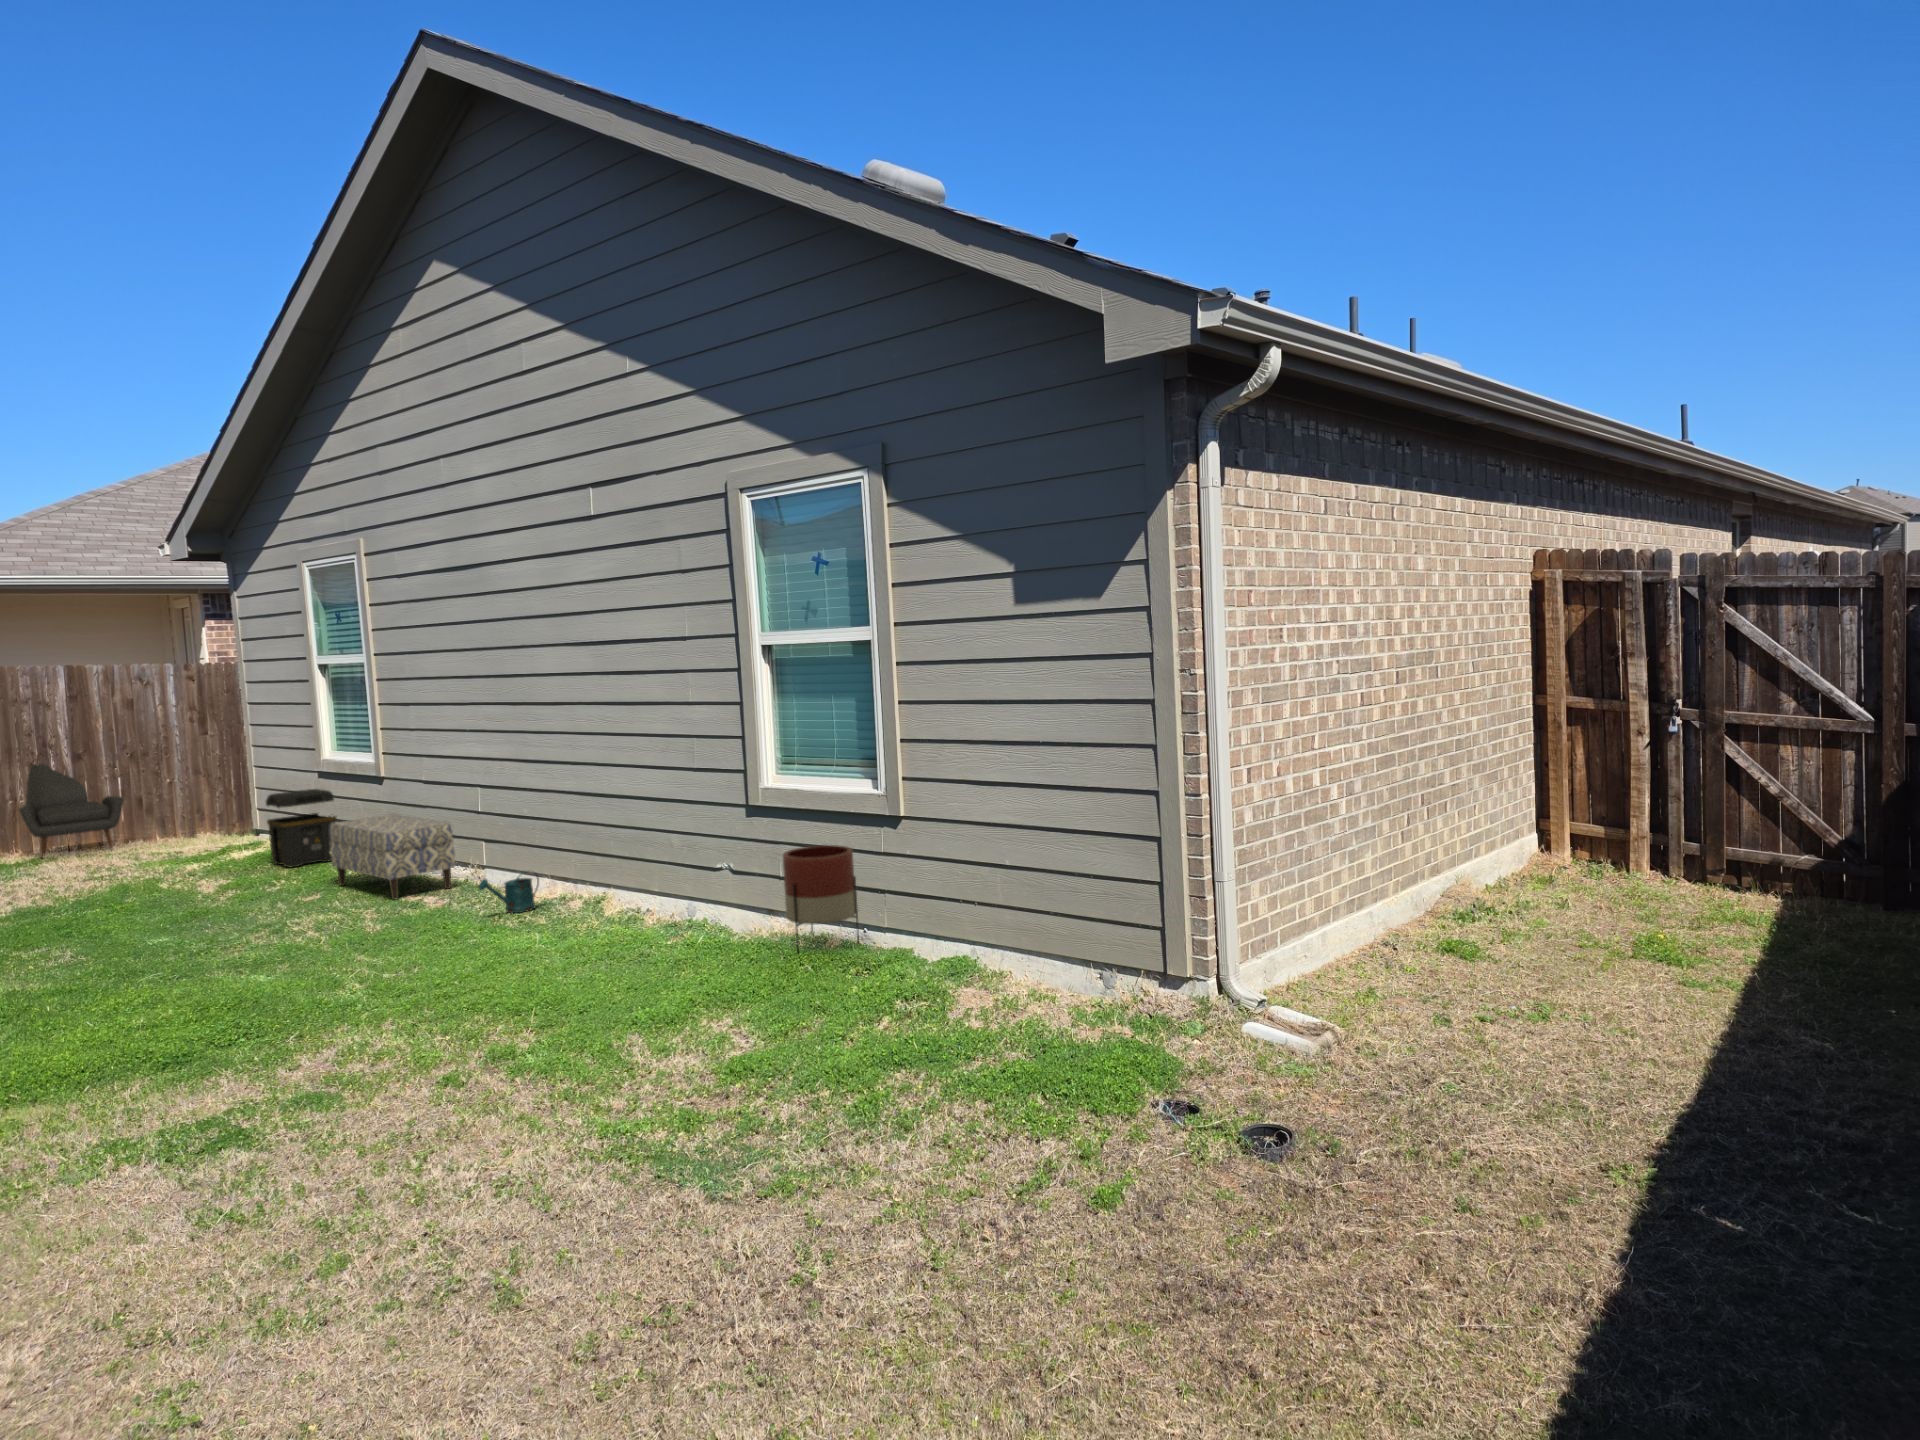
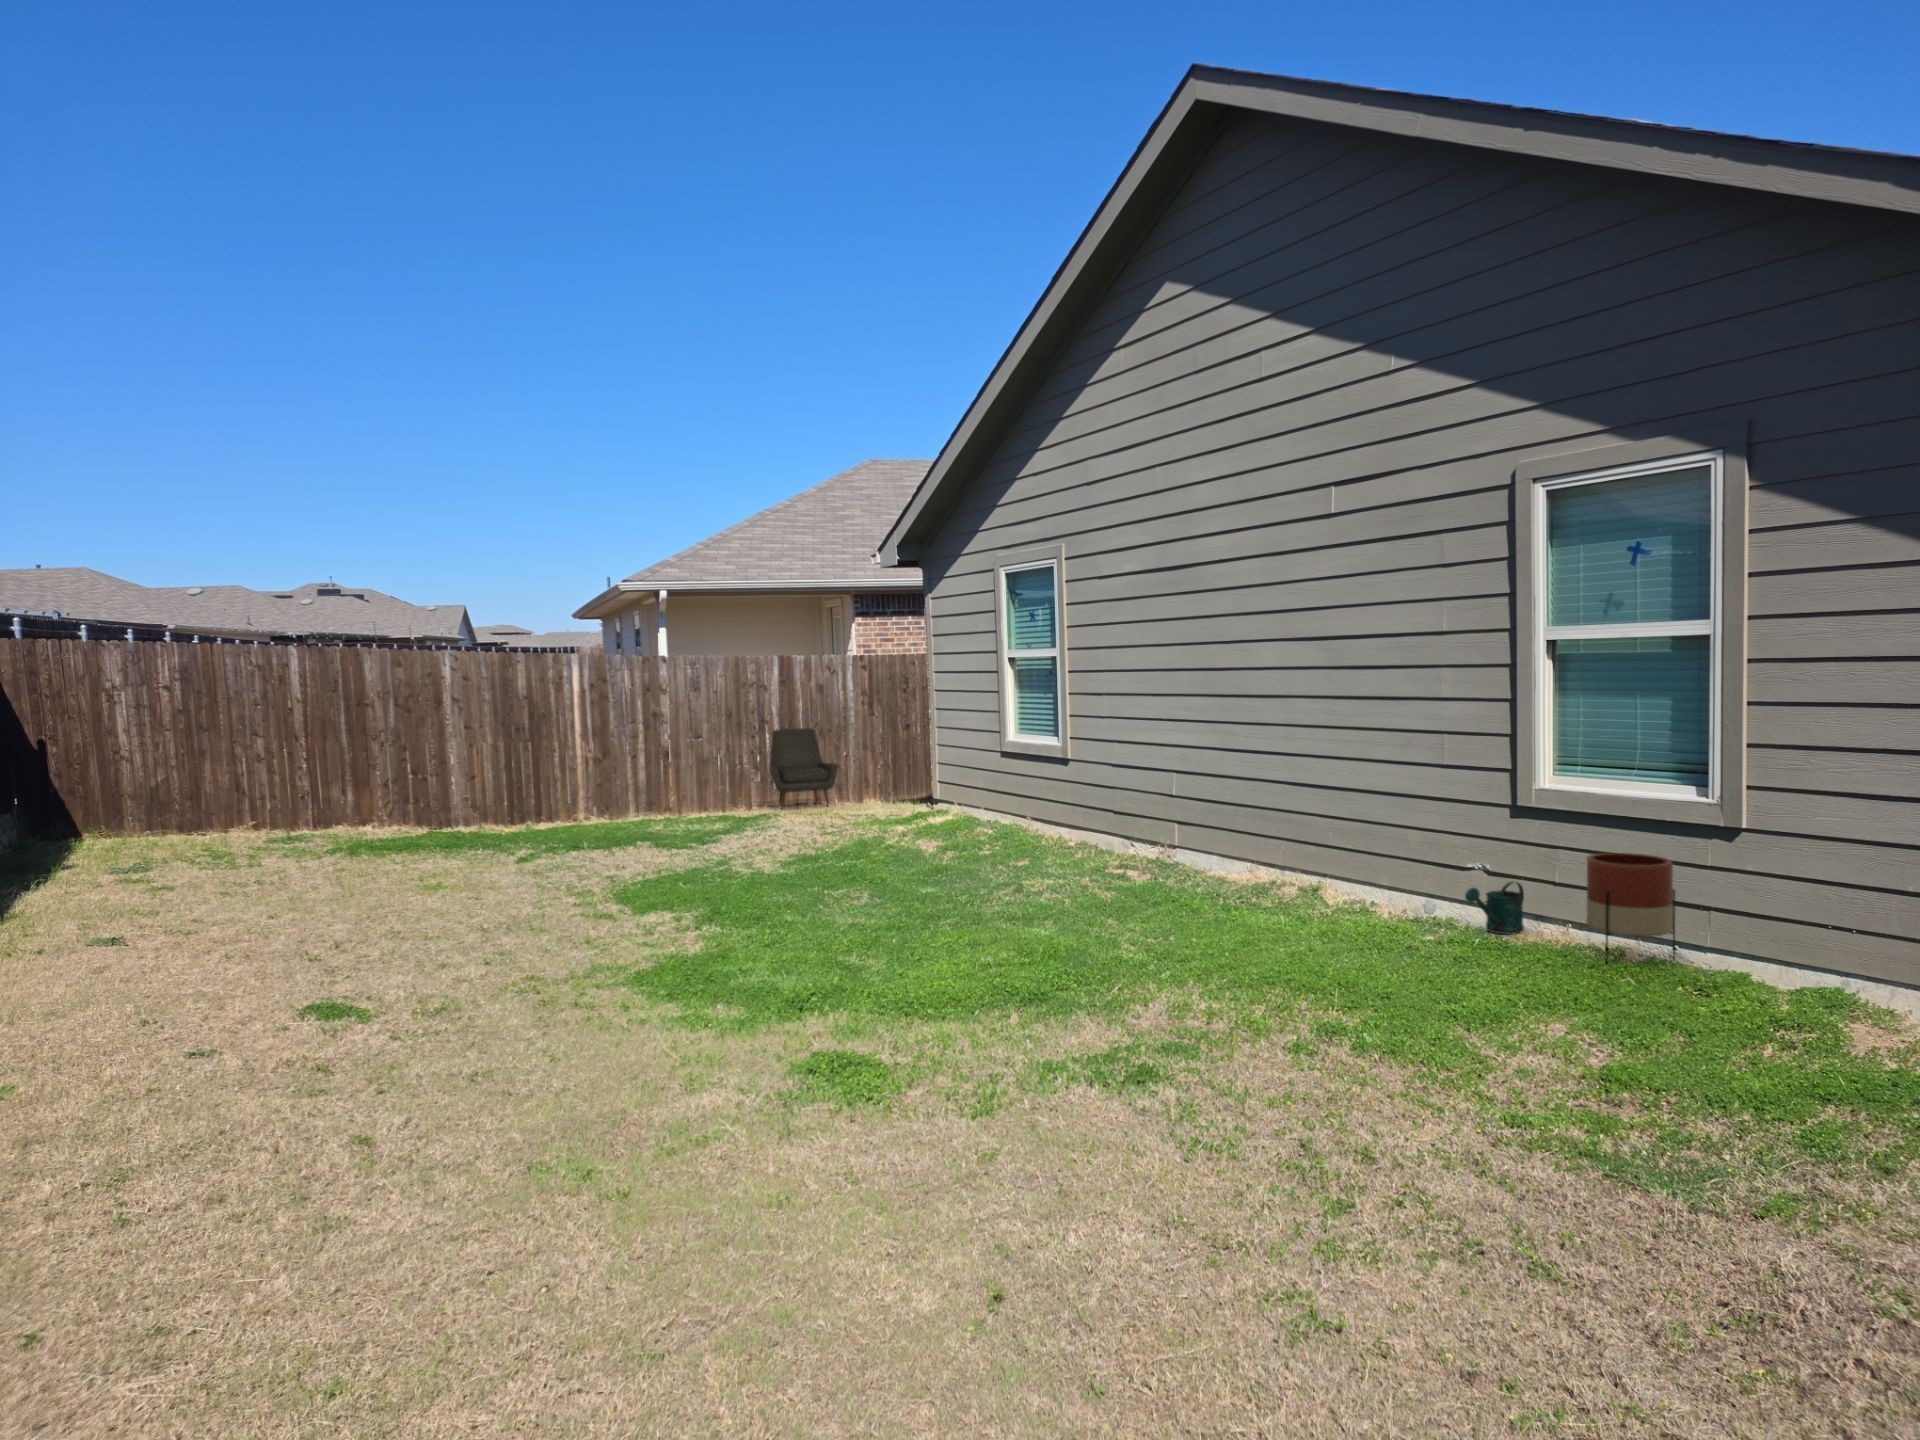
toolbox: present [266,789,337,868] -> none [963,766,1018,833]
bench: present [329,814,455,900] -> none [1031,792,1145,869]
watering can: present [479,873,539,913] -> present [1465,882,1524,935]

